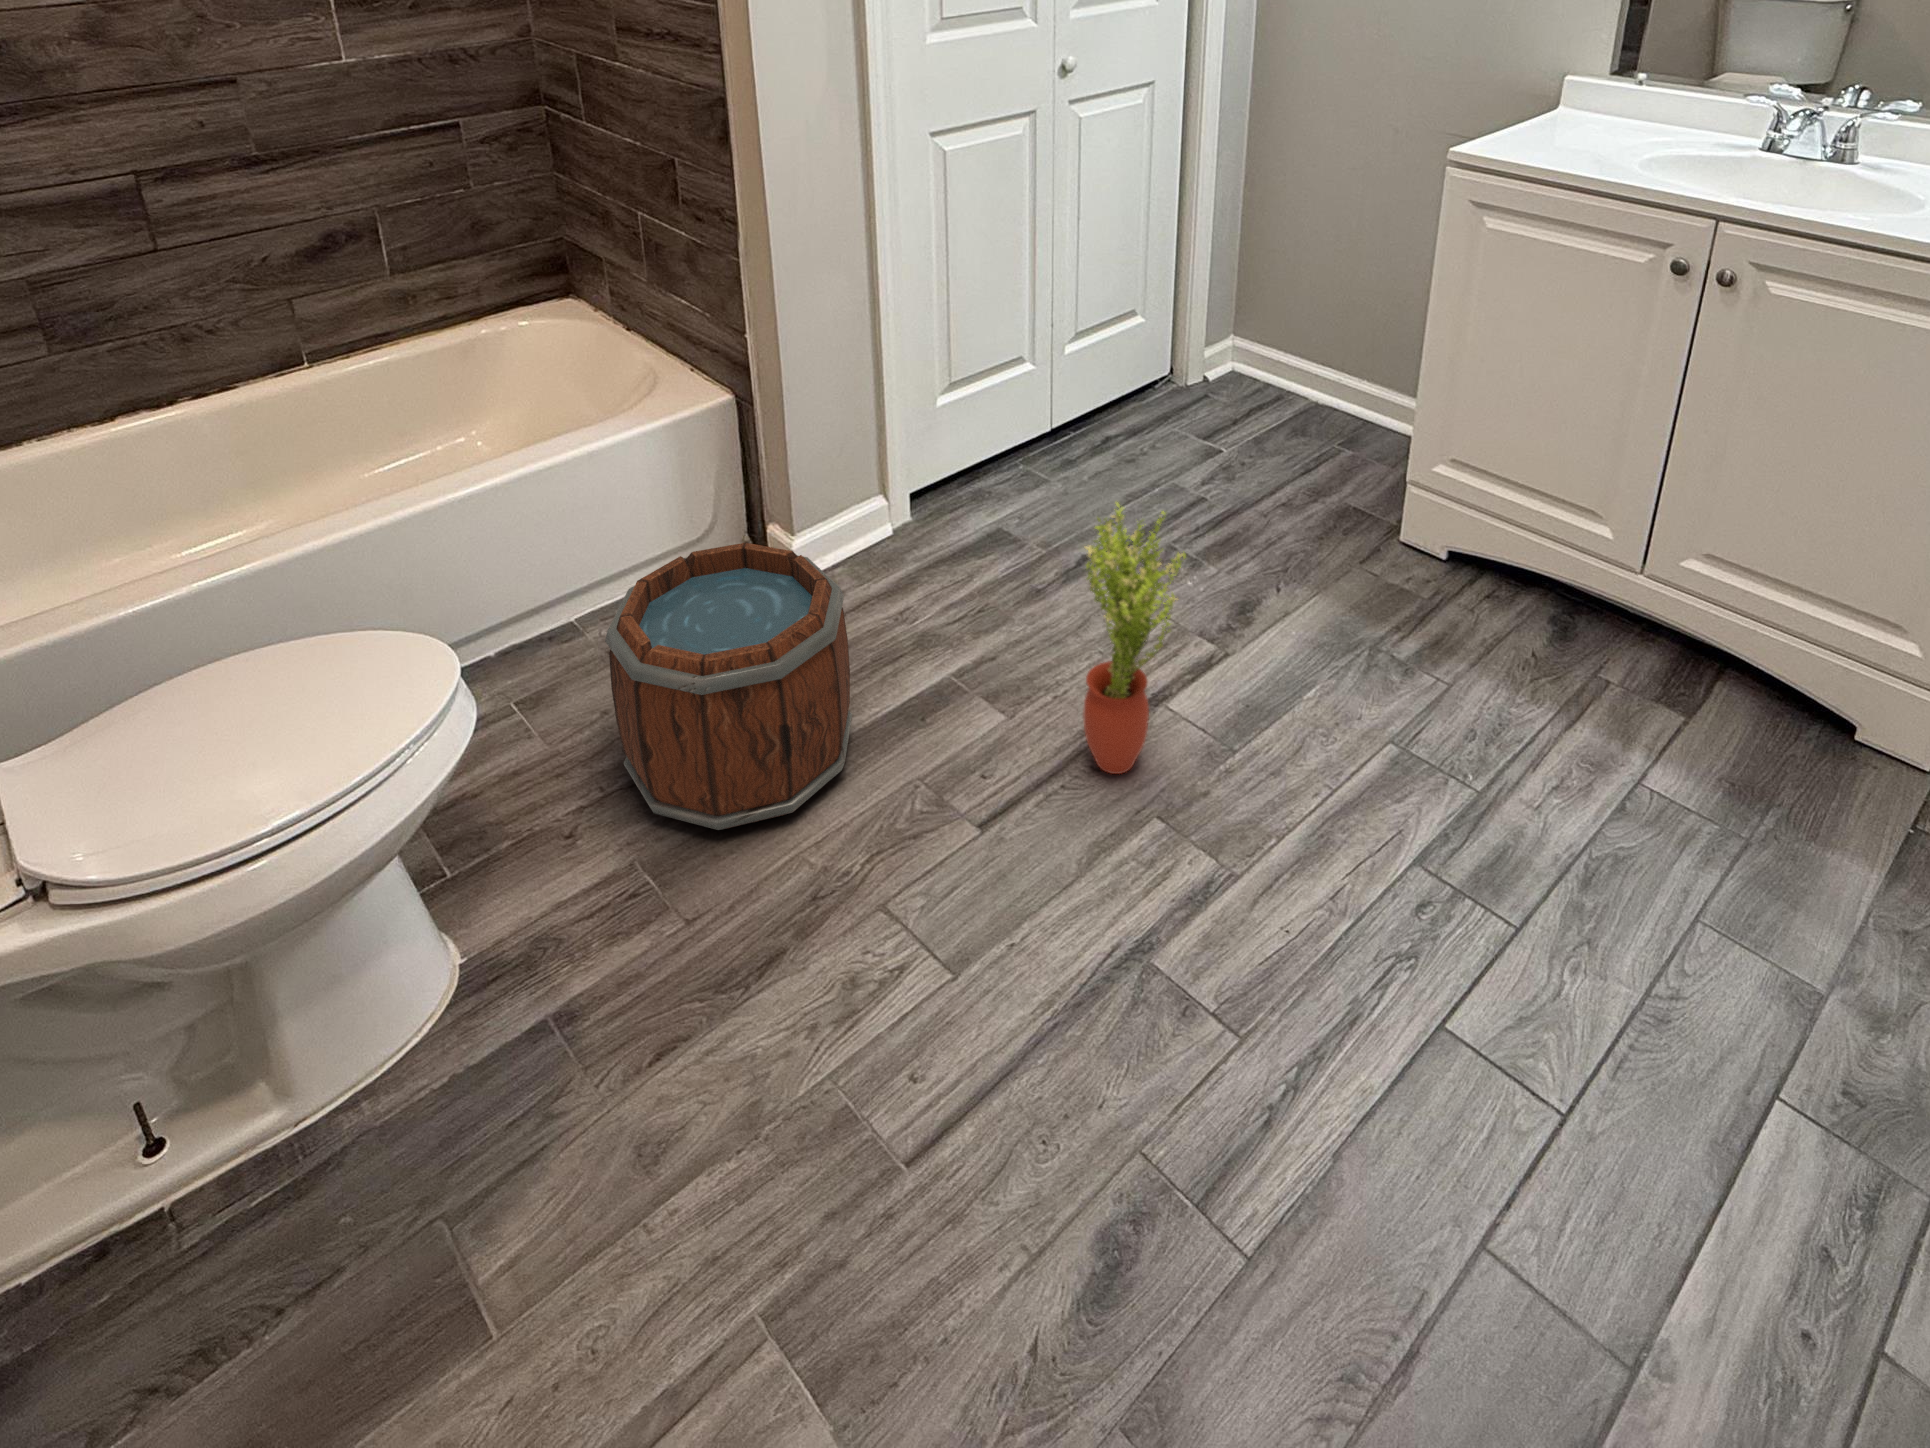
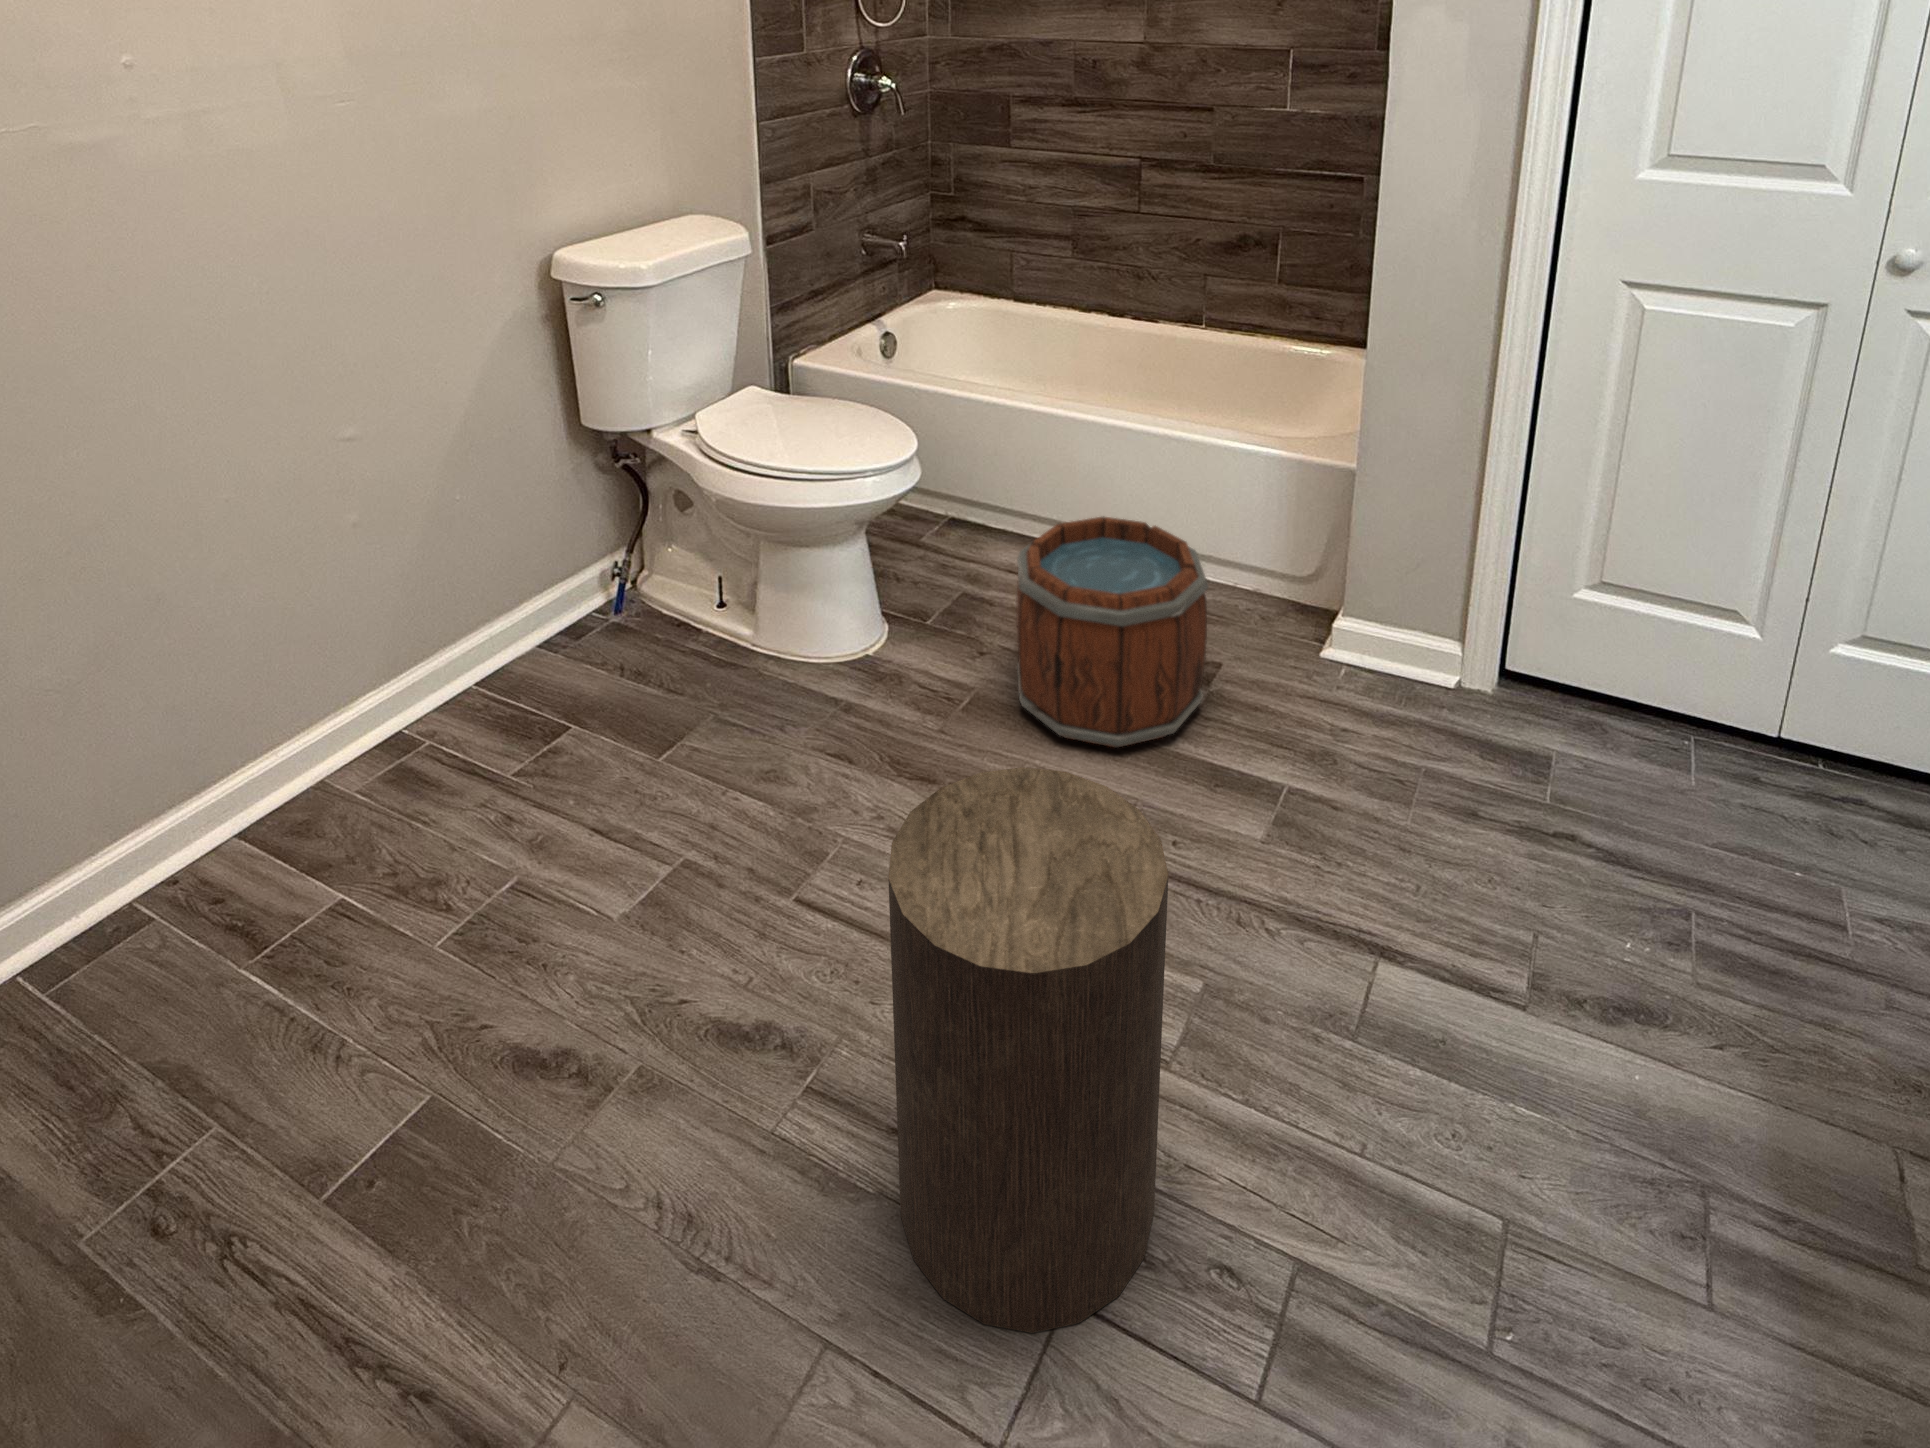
potted plant: present [1083,503,1186,774] -> none [1200,646,1355,946]
stool: none [1225,638,1519,1138] -> present [888,767,1169,1333]

